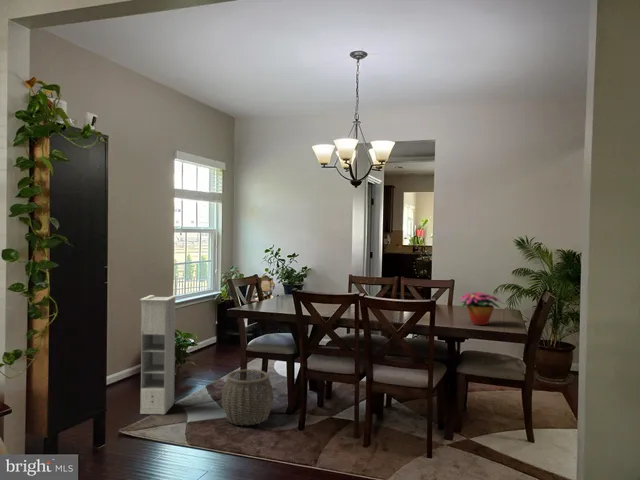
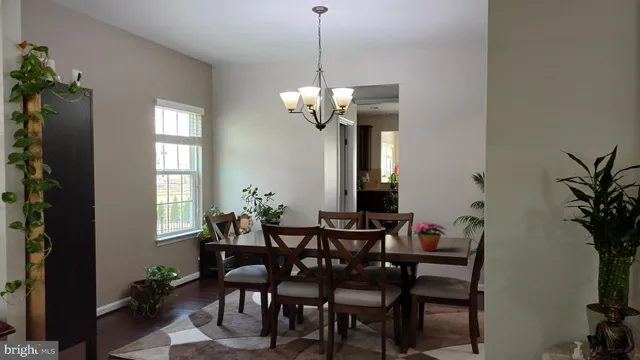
cabinet: present [140,295,176,414] -> none [125,232,159,340]
woven basket: present [222,369,273,426] -> none [202,297,249,347]

